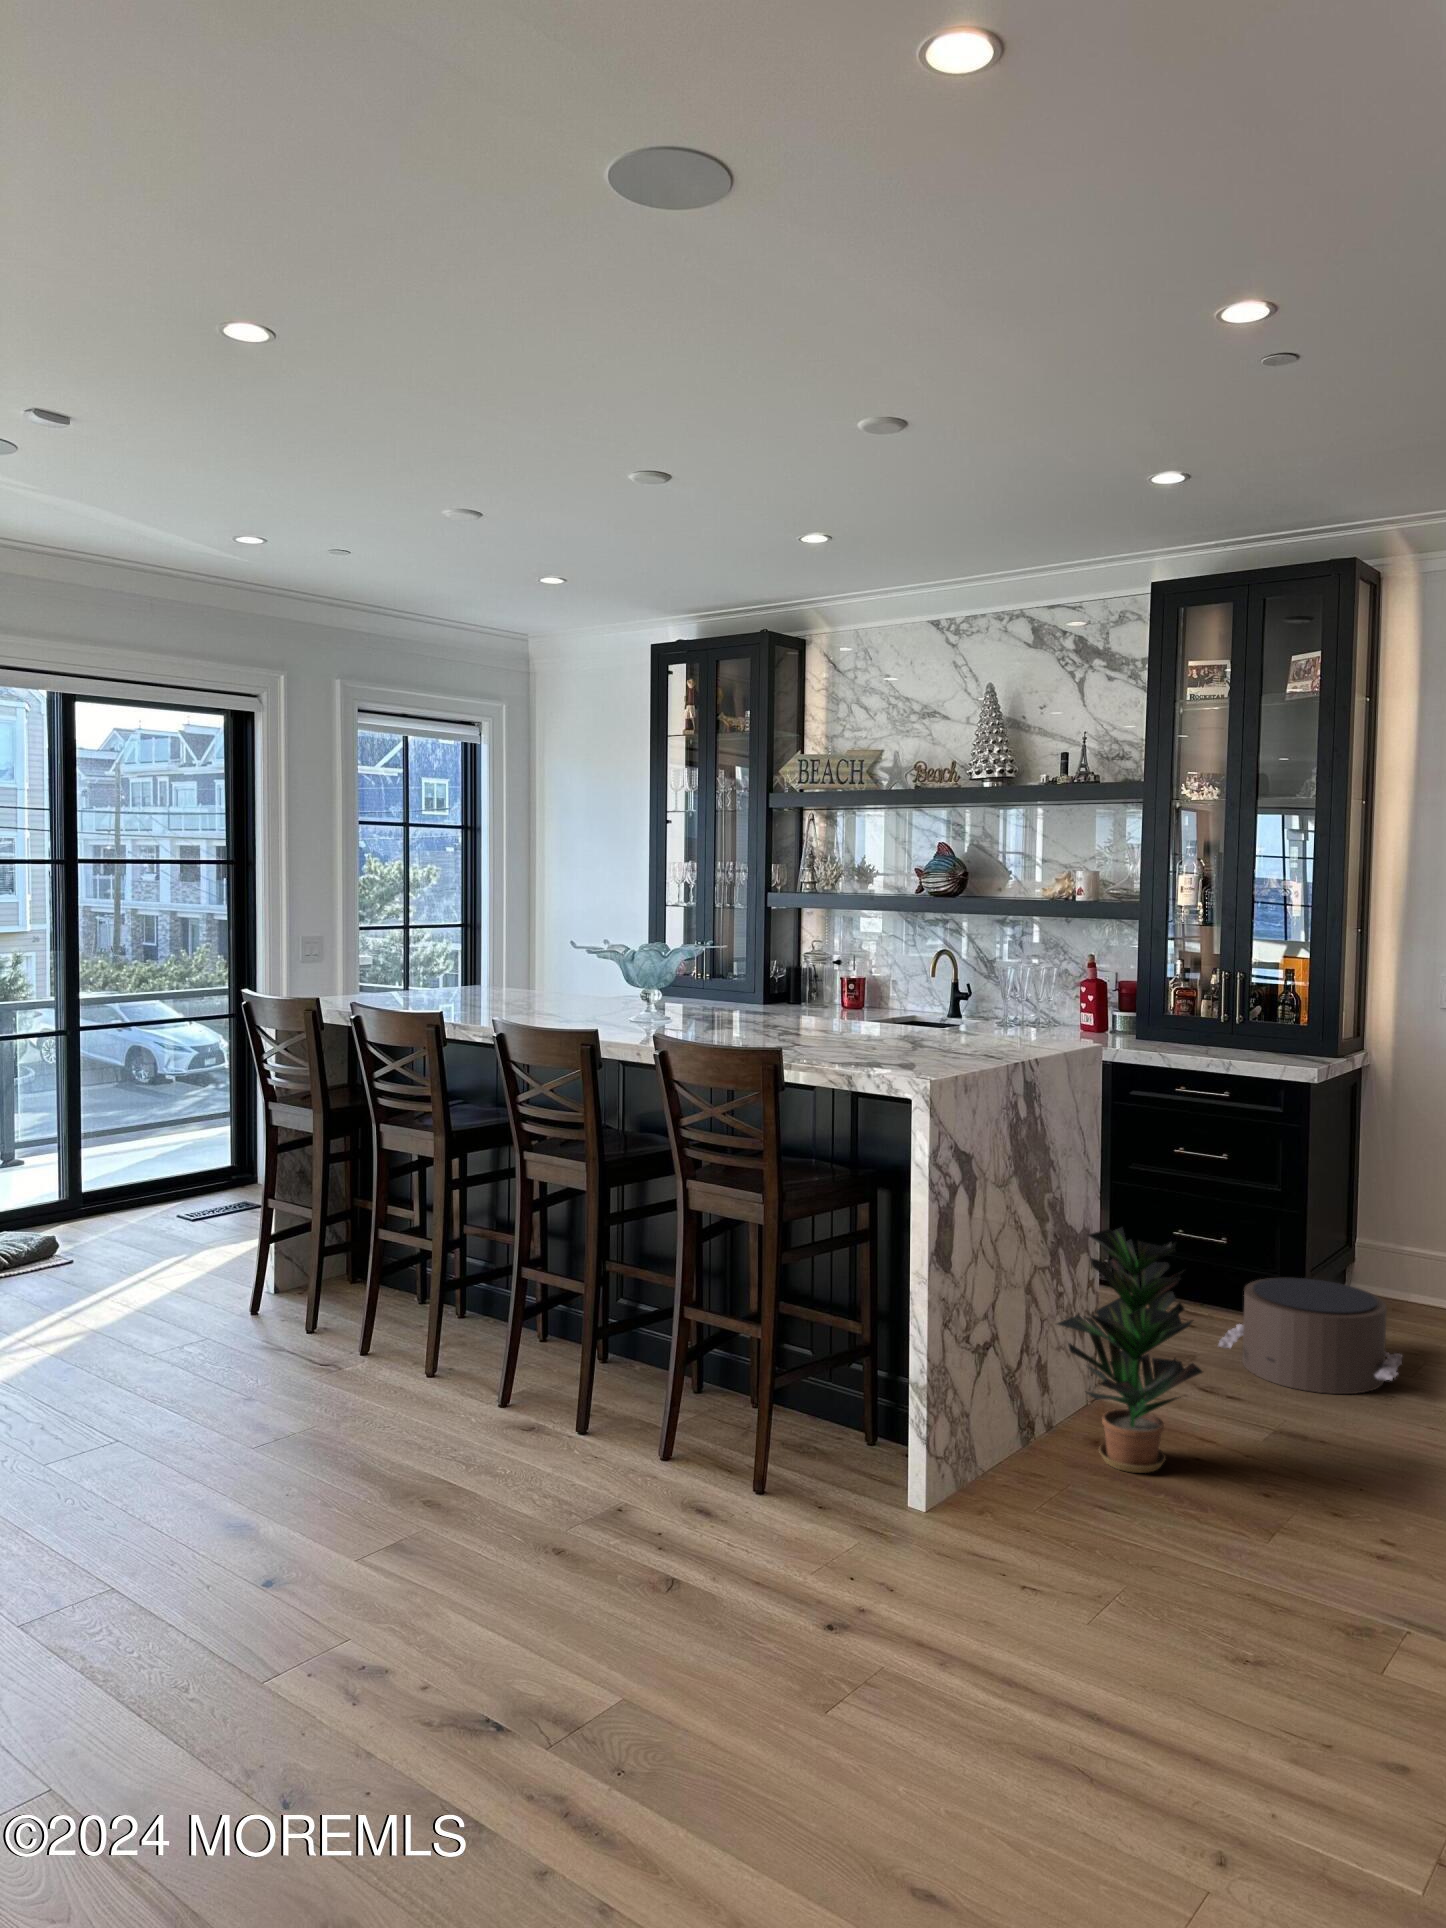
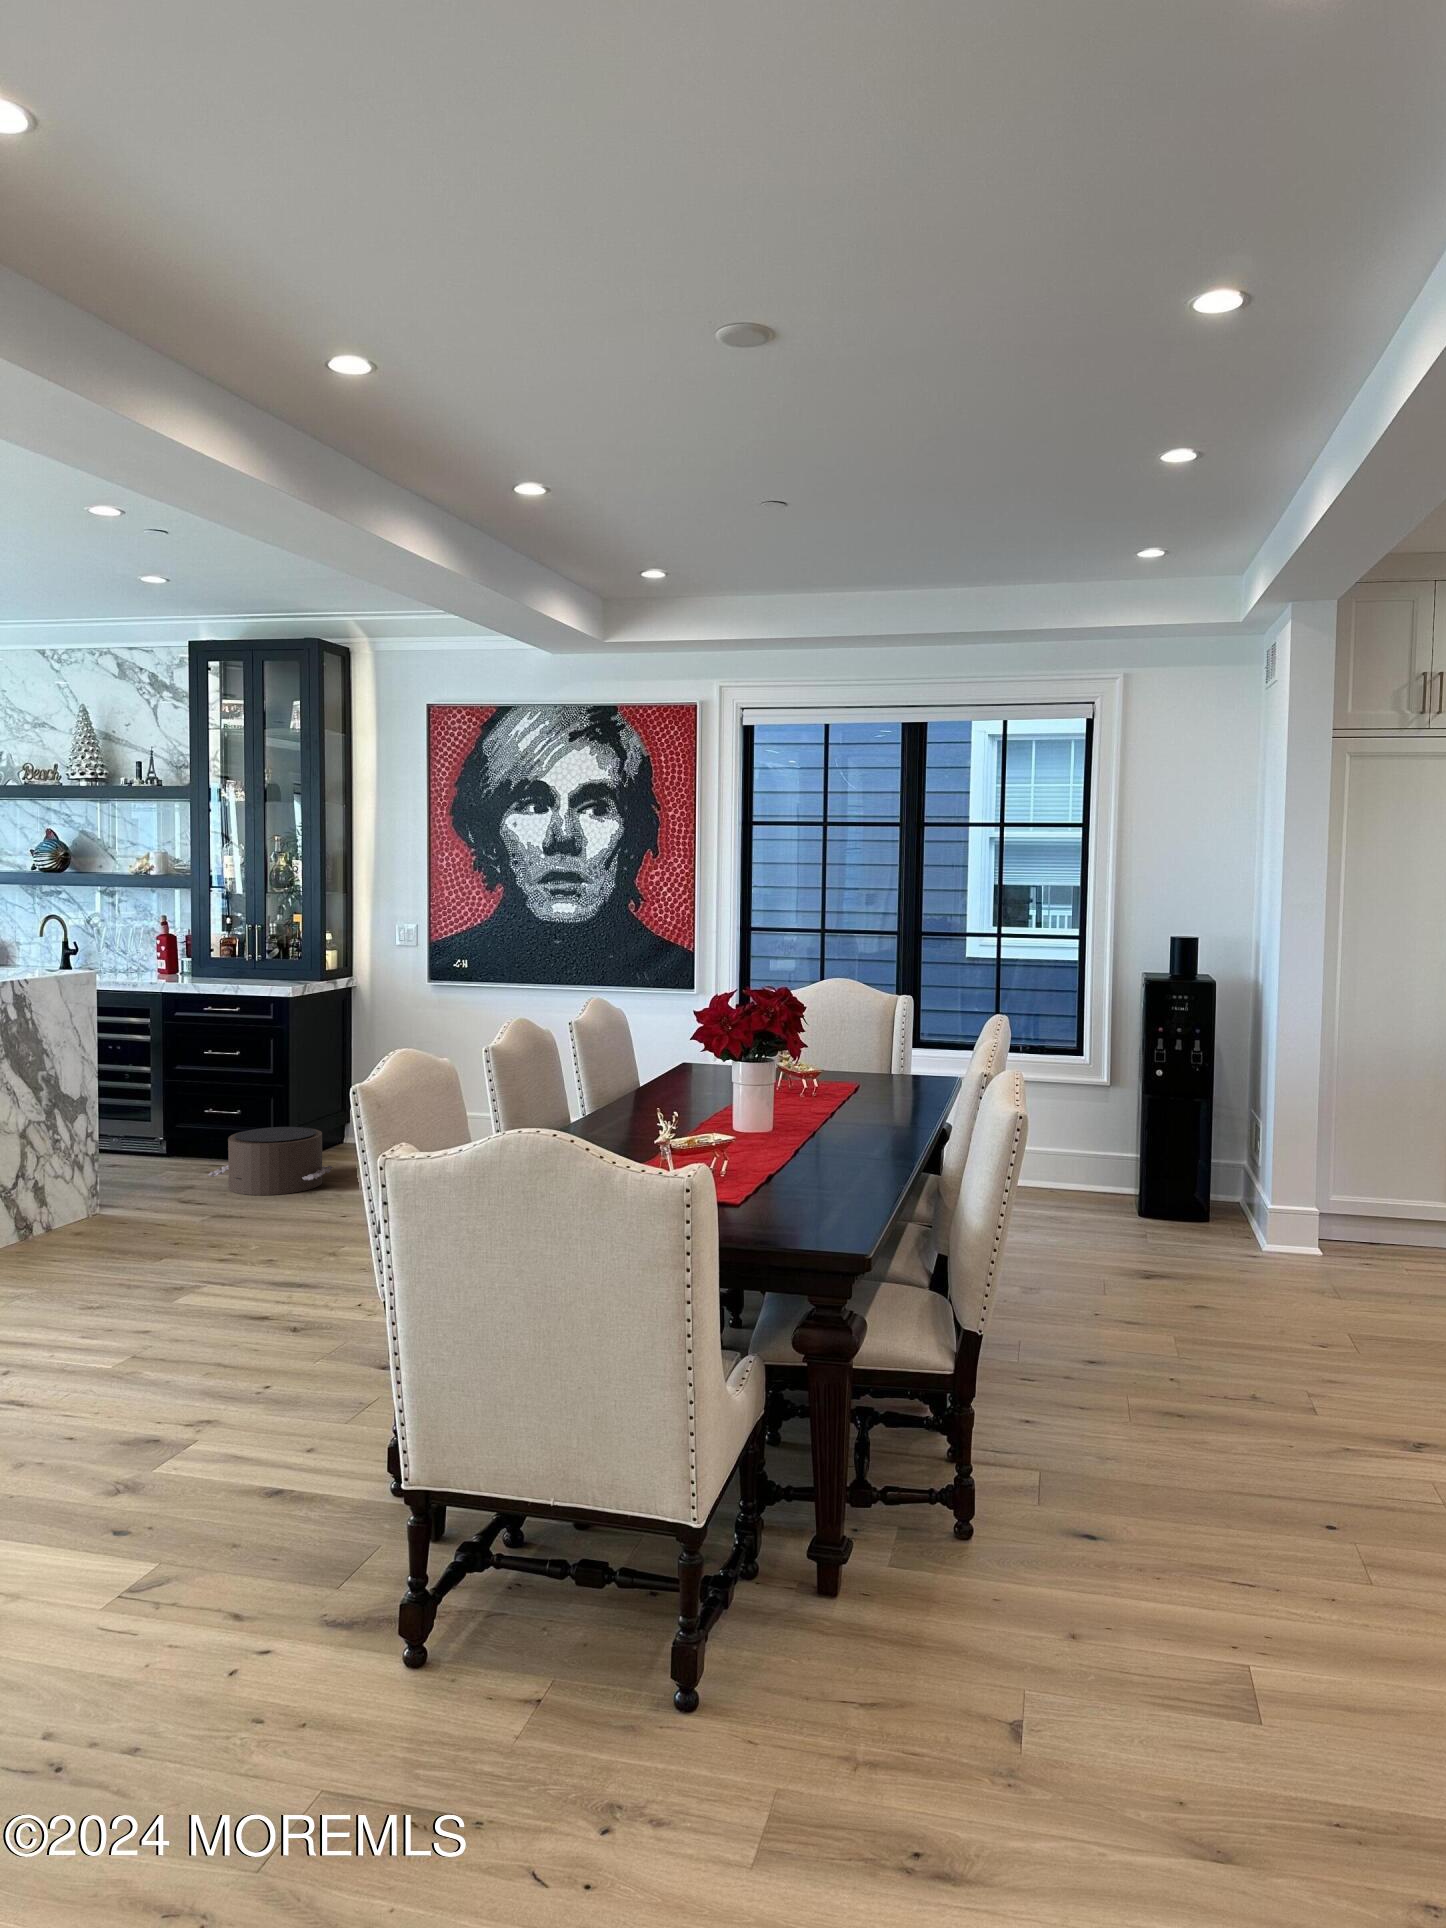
potted plant: present [1057,1227,1203,1473] -> none [44,1086,147,1246]

